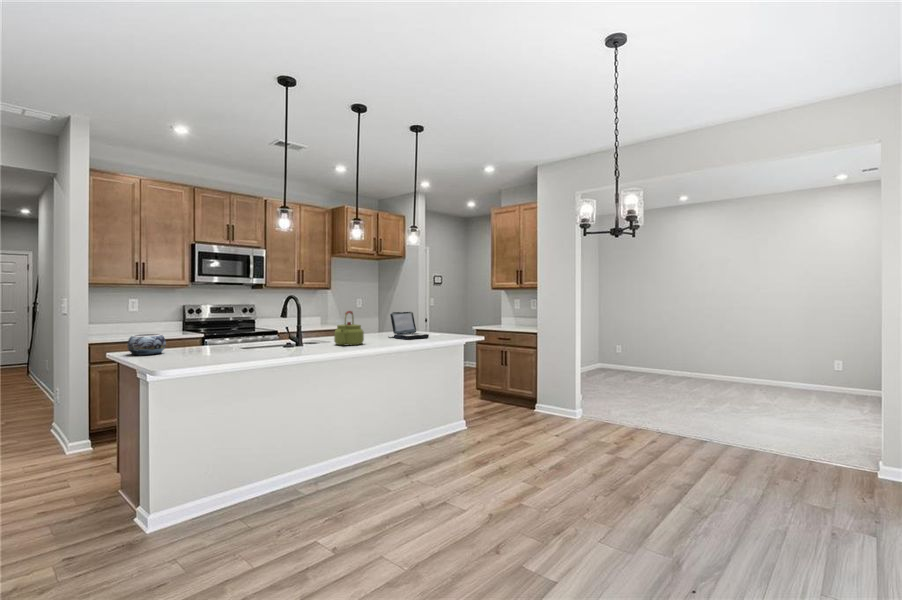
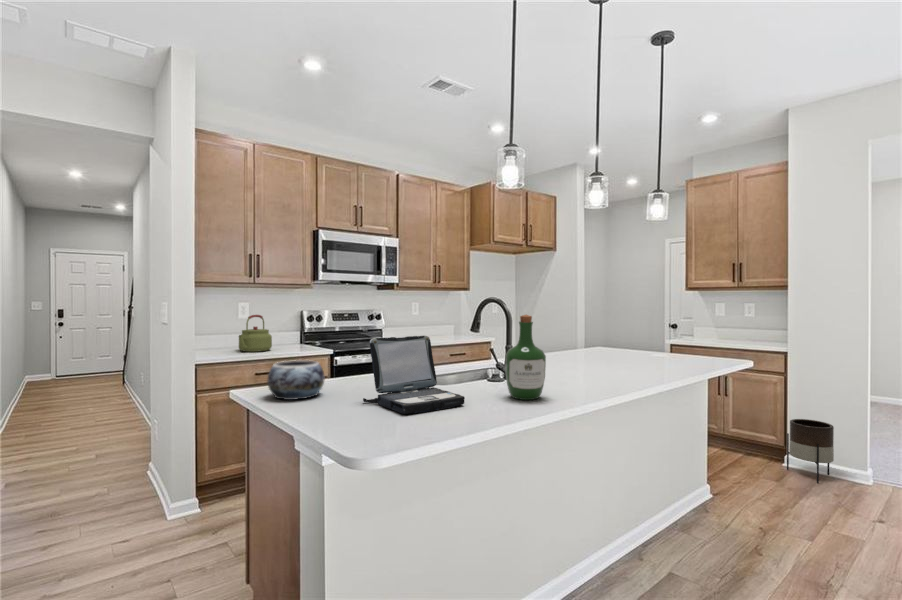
wine bottle: none [273,306,297,353] -> present [505,315,546,400]
kettle: present [334,311,364,345] -> present [239,315,272,352]
laptop: present [388,312,429,339] -> present [363,336,465,414]
planter: none [532,378,556,419] -> present [787,419,834,483]

